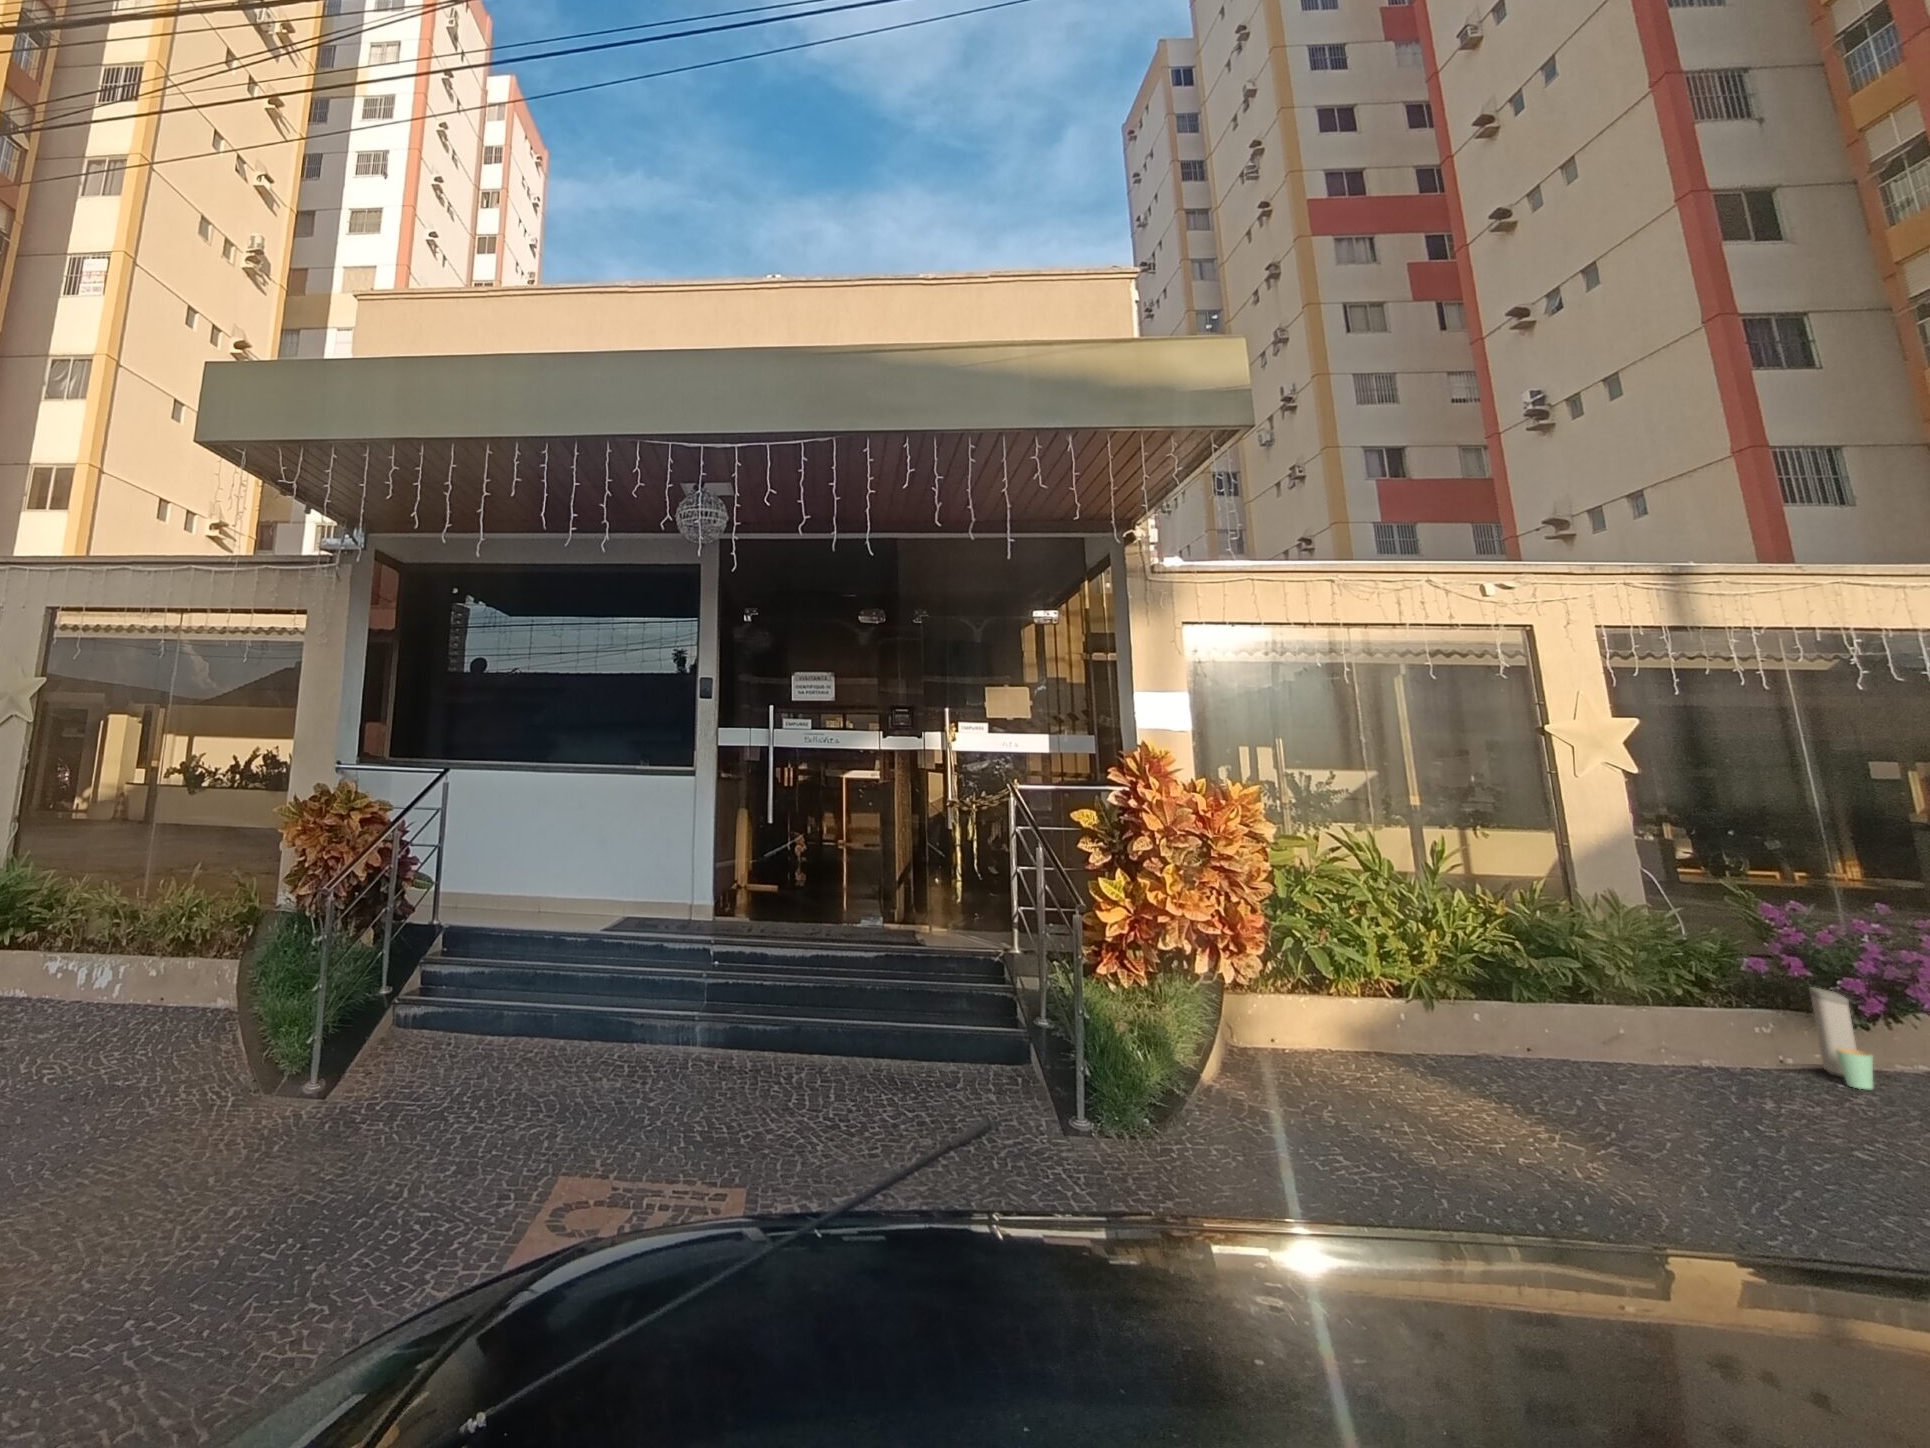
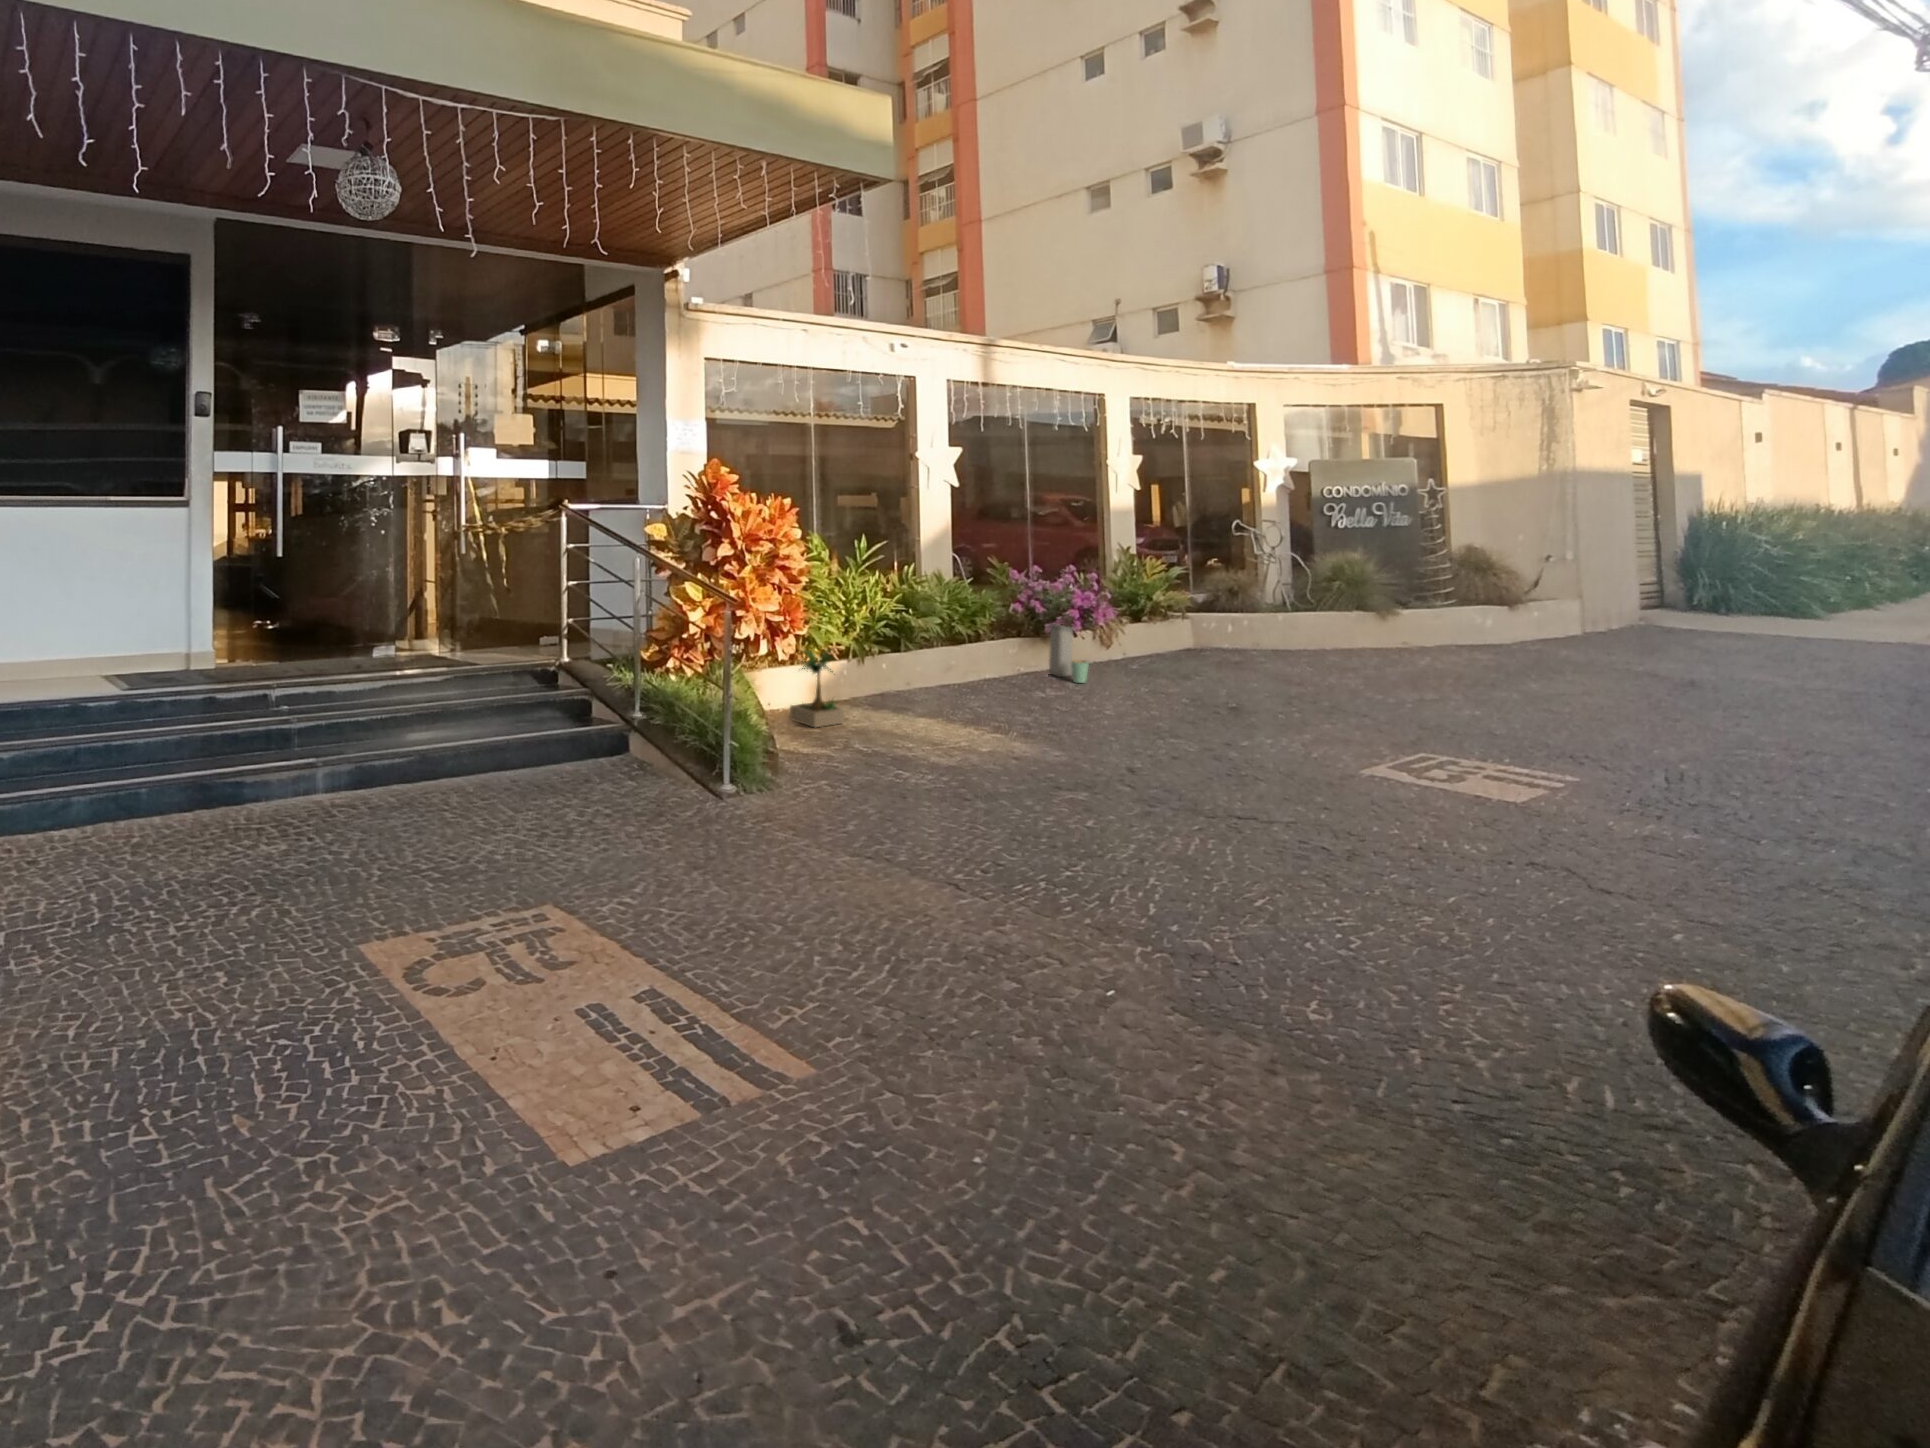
potted plant: none [1256,961,1332,1066] -> present [790,649,844,728]

